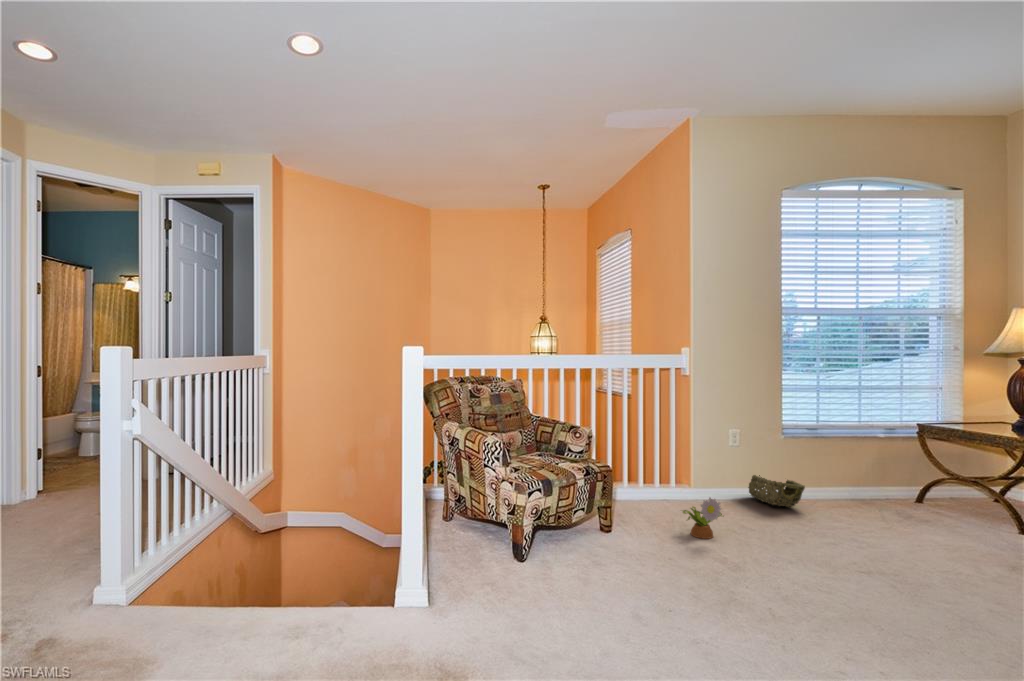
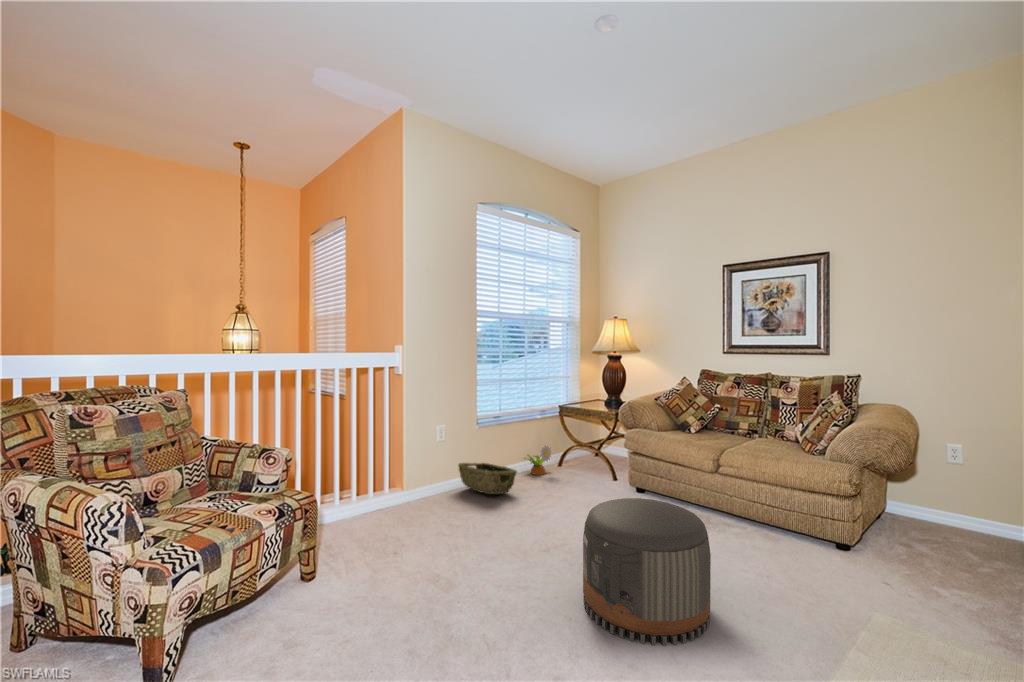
decorative plant: present [683,498,722,539] -> present [524,446,551,475]
pouf: none [835,511,974,643] -> present [583,498,711,646]

